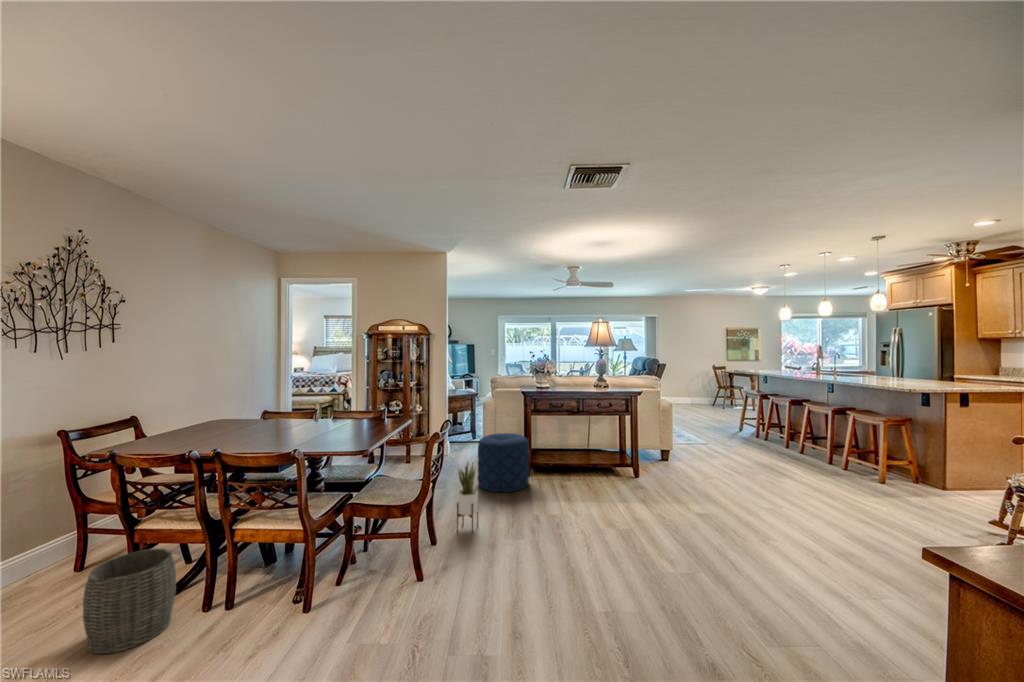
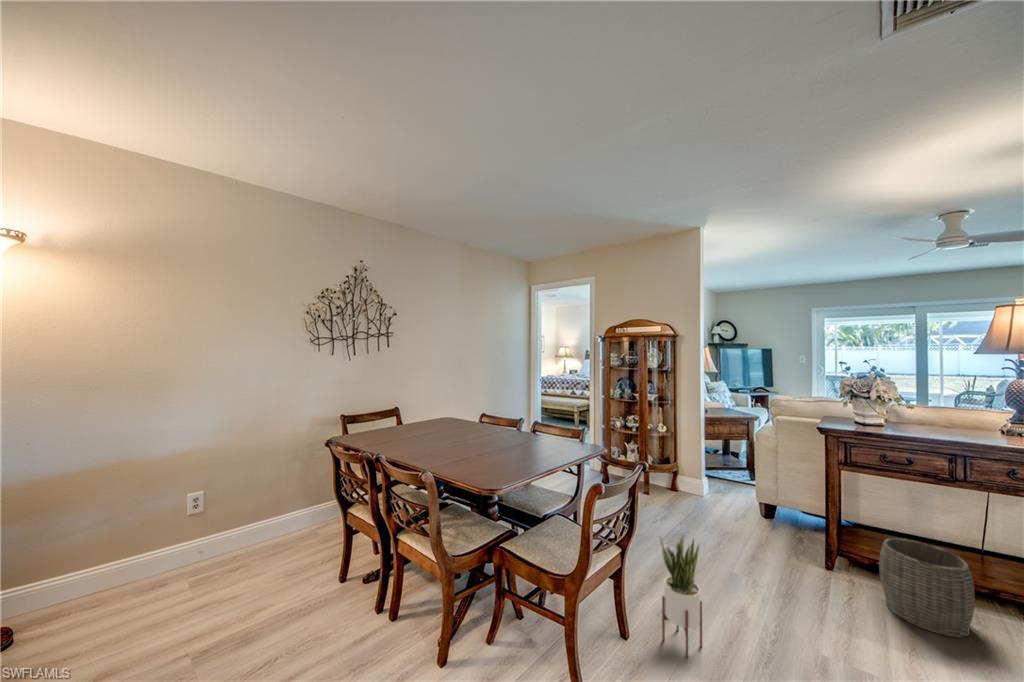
pouf: present [477,433,529,492] -> none [728,485,828,596]
woven basket: present [83,549,176,654] -> present [879,538,975,638]

